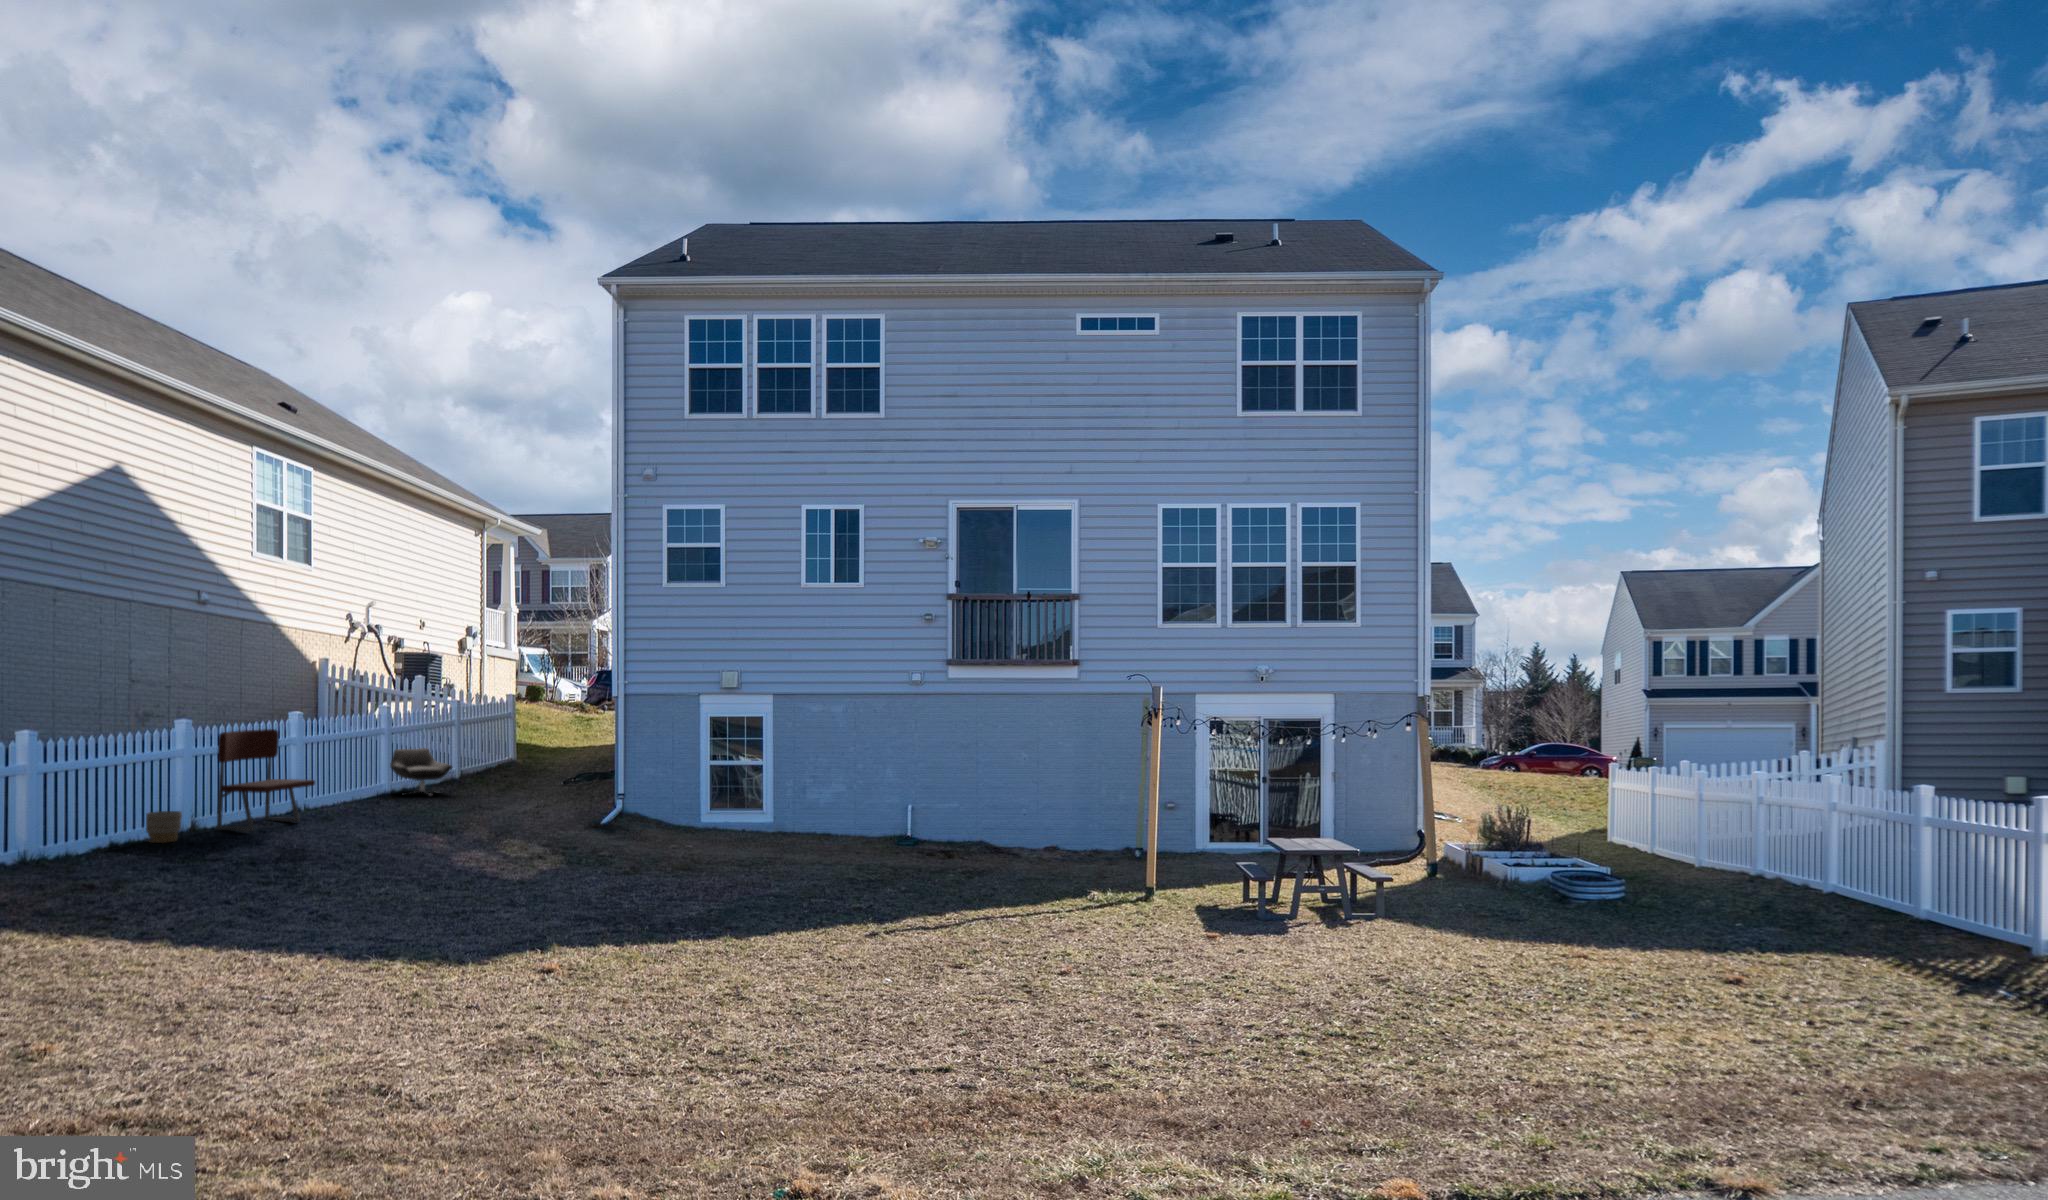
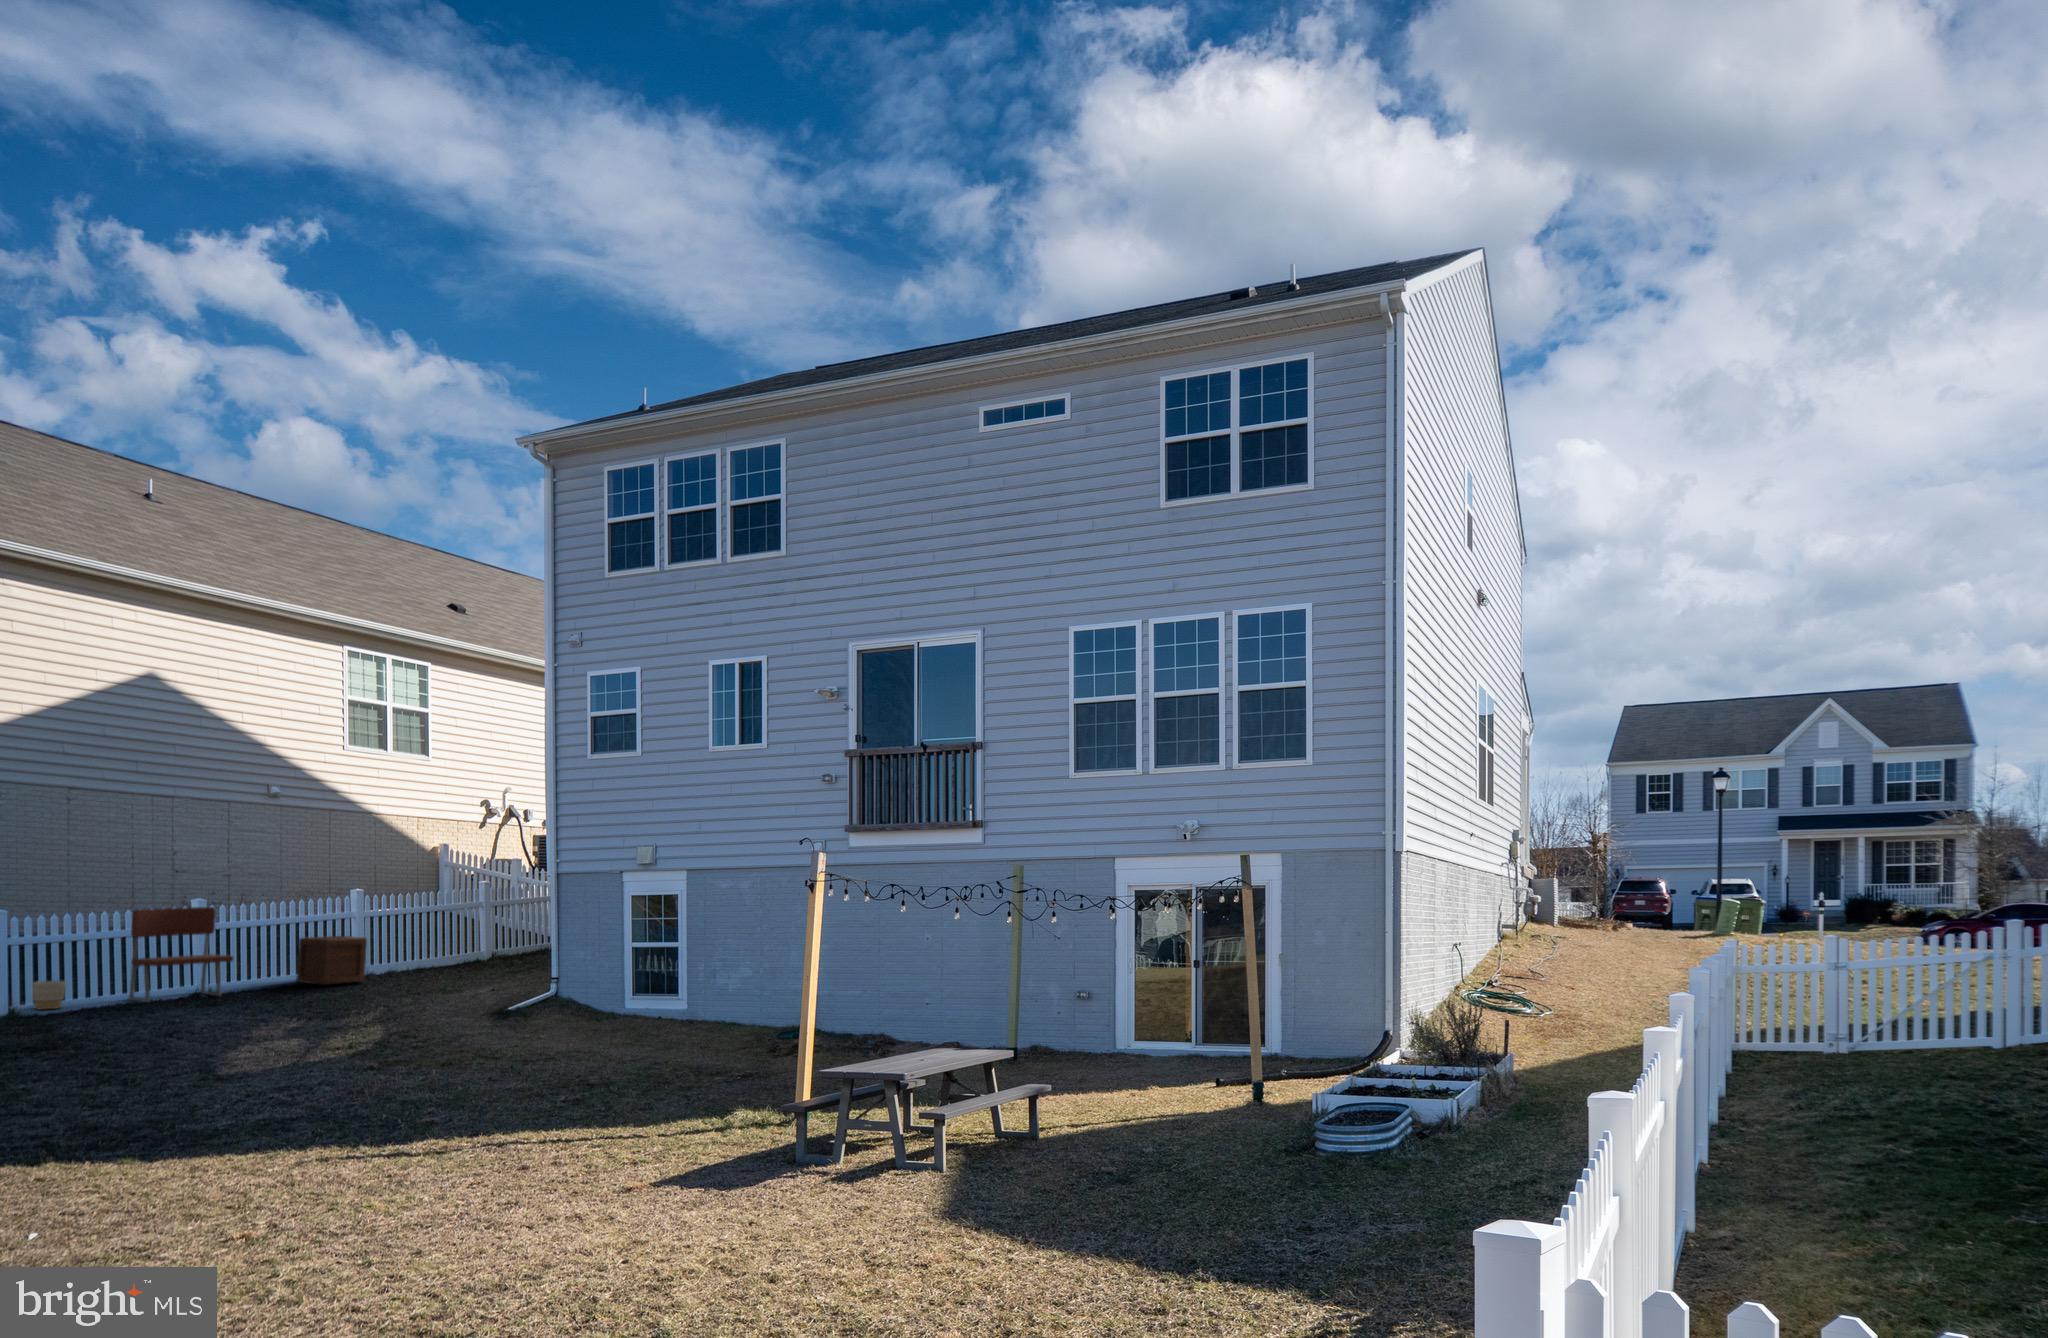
lounge chair: present [390,748,453,792] -> none [404,928,458,975]
wooden crate: none [321,757,392,807] -> present [297,936,367,985]

